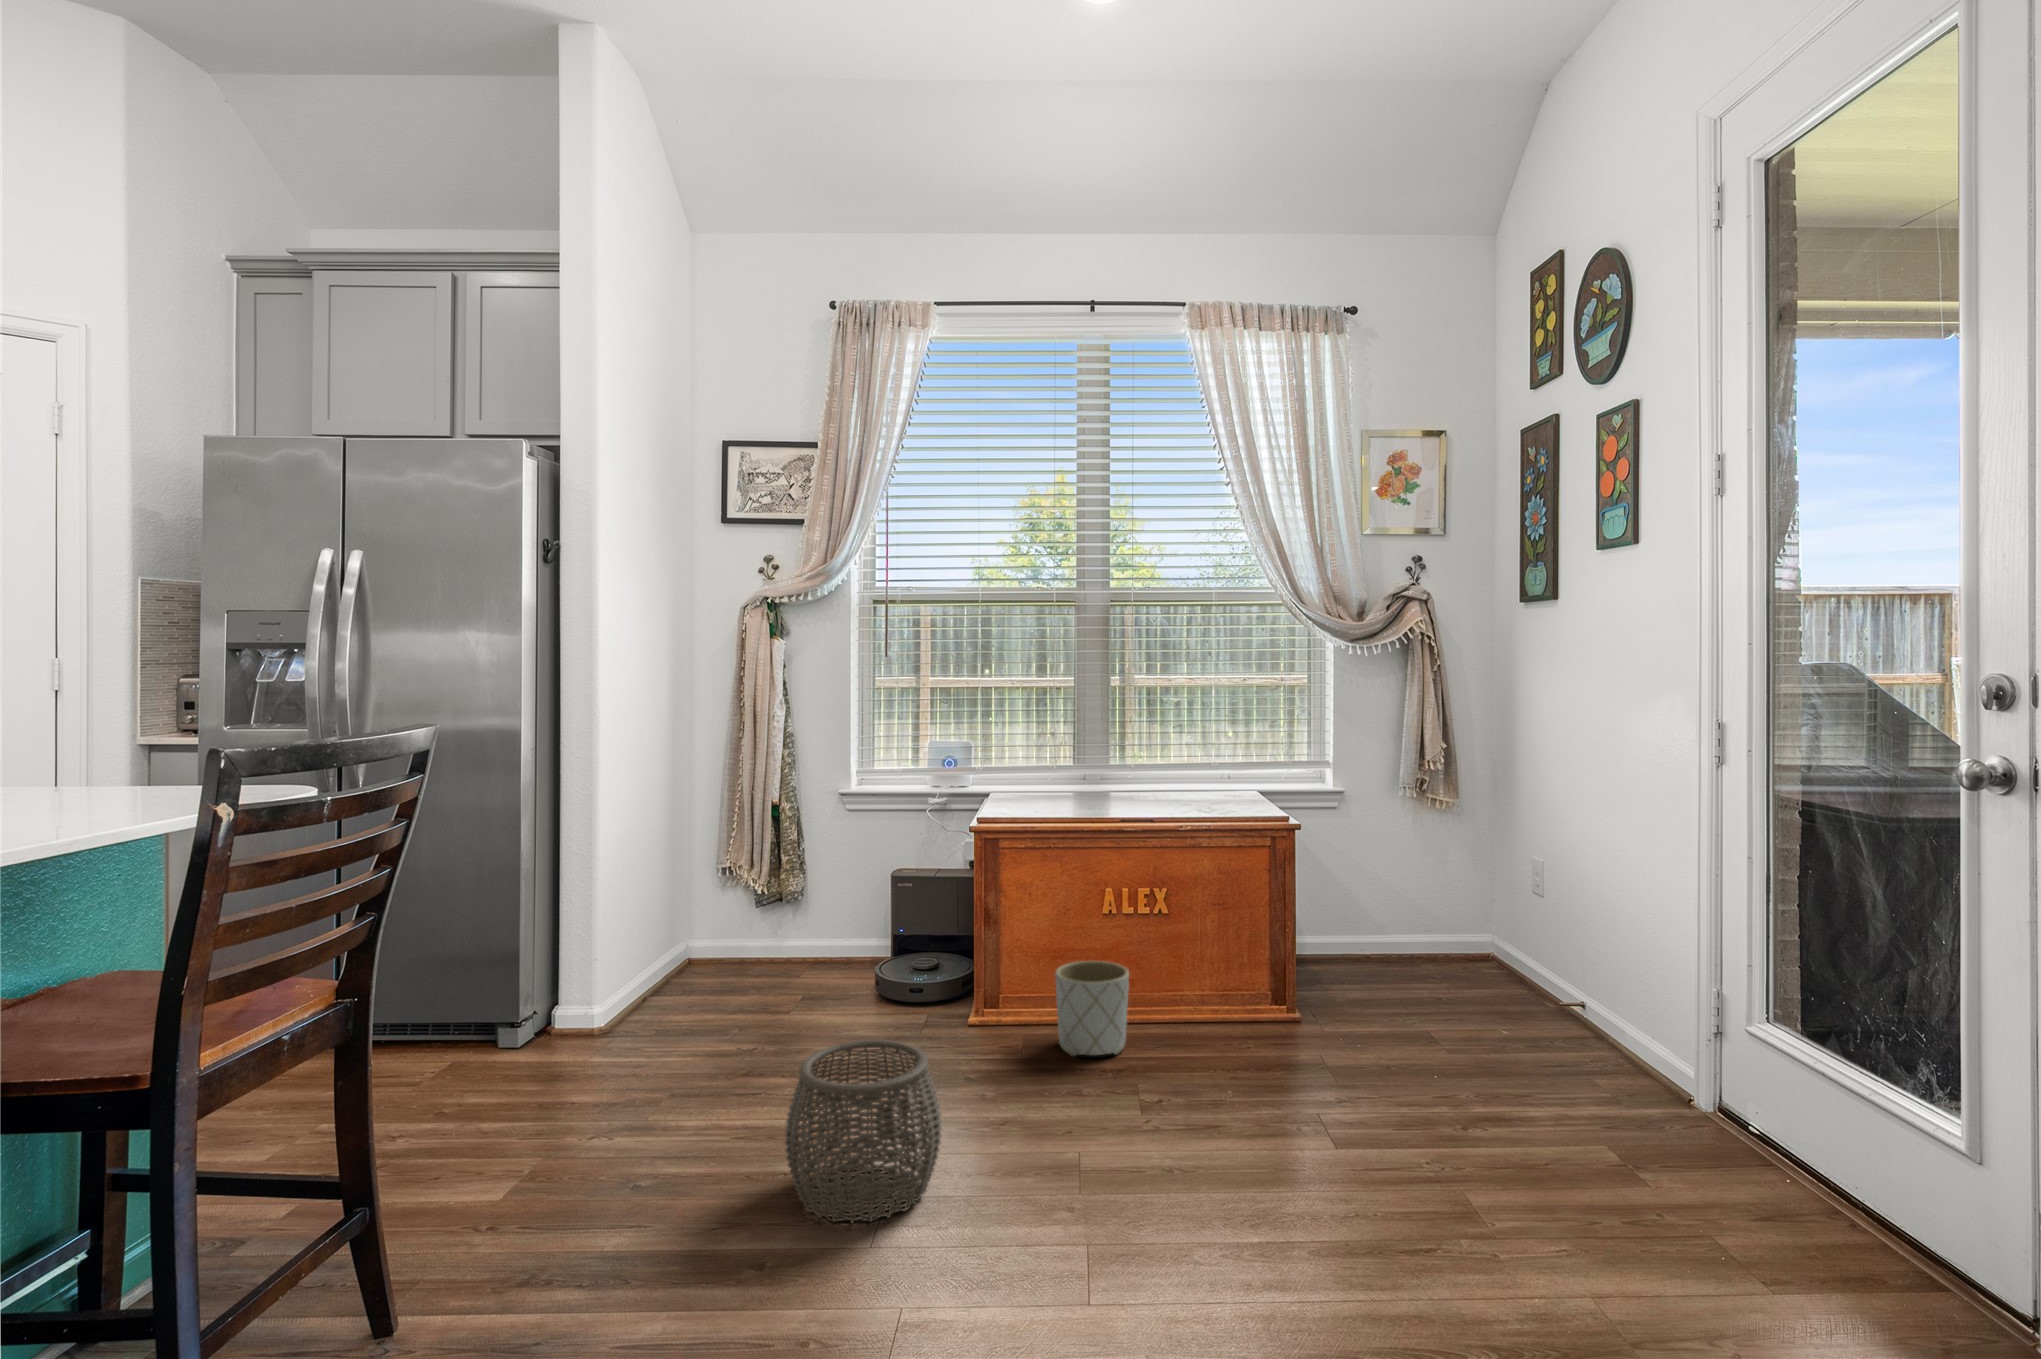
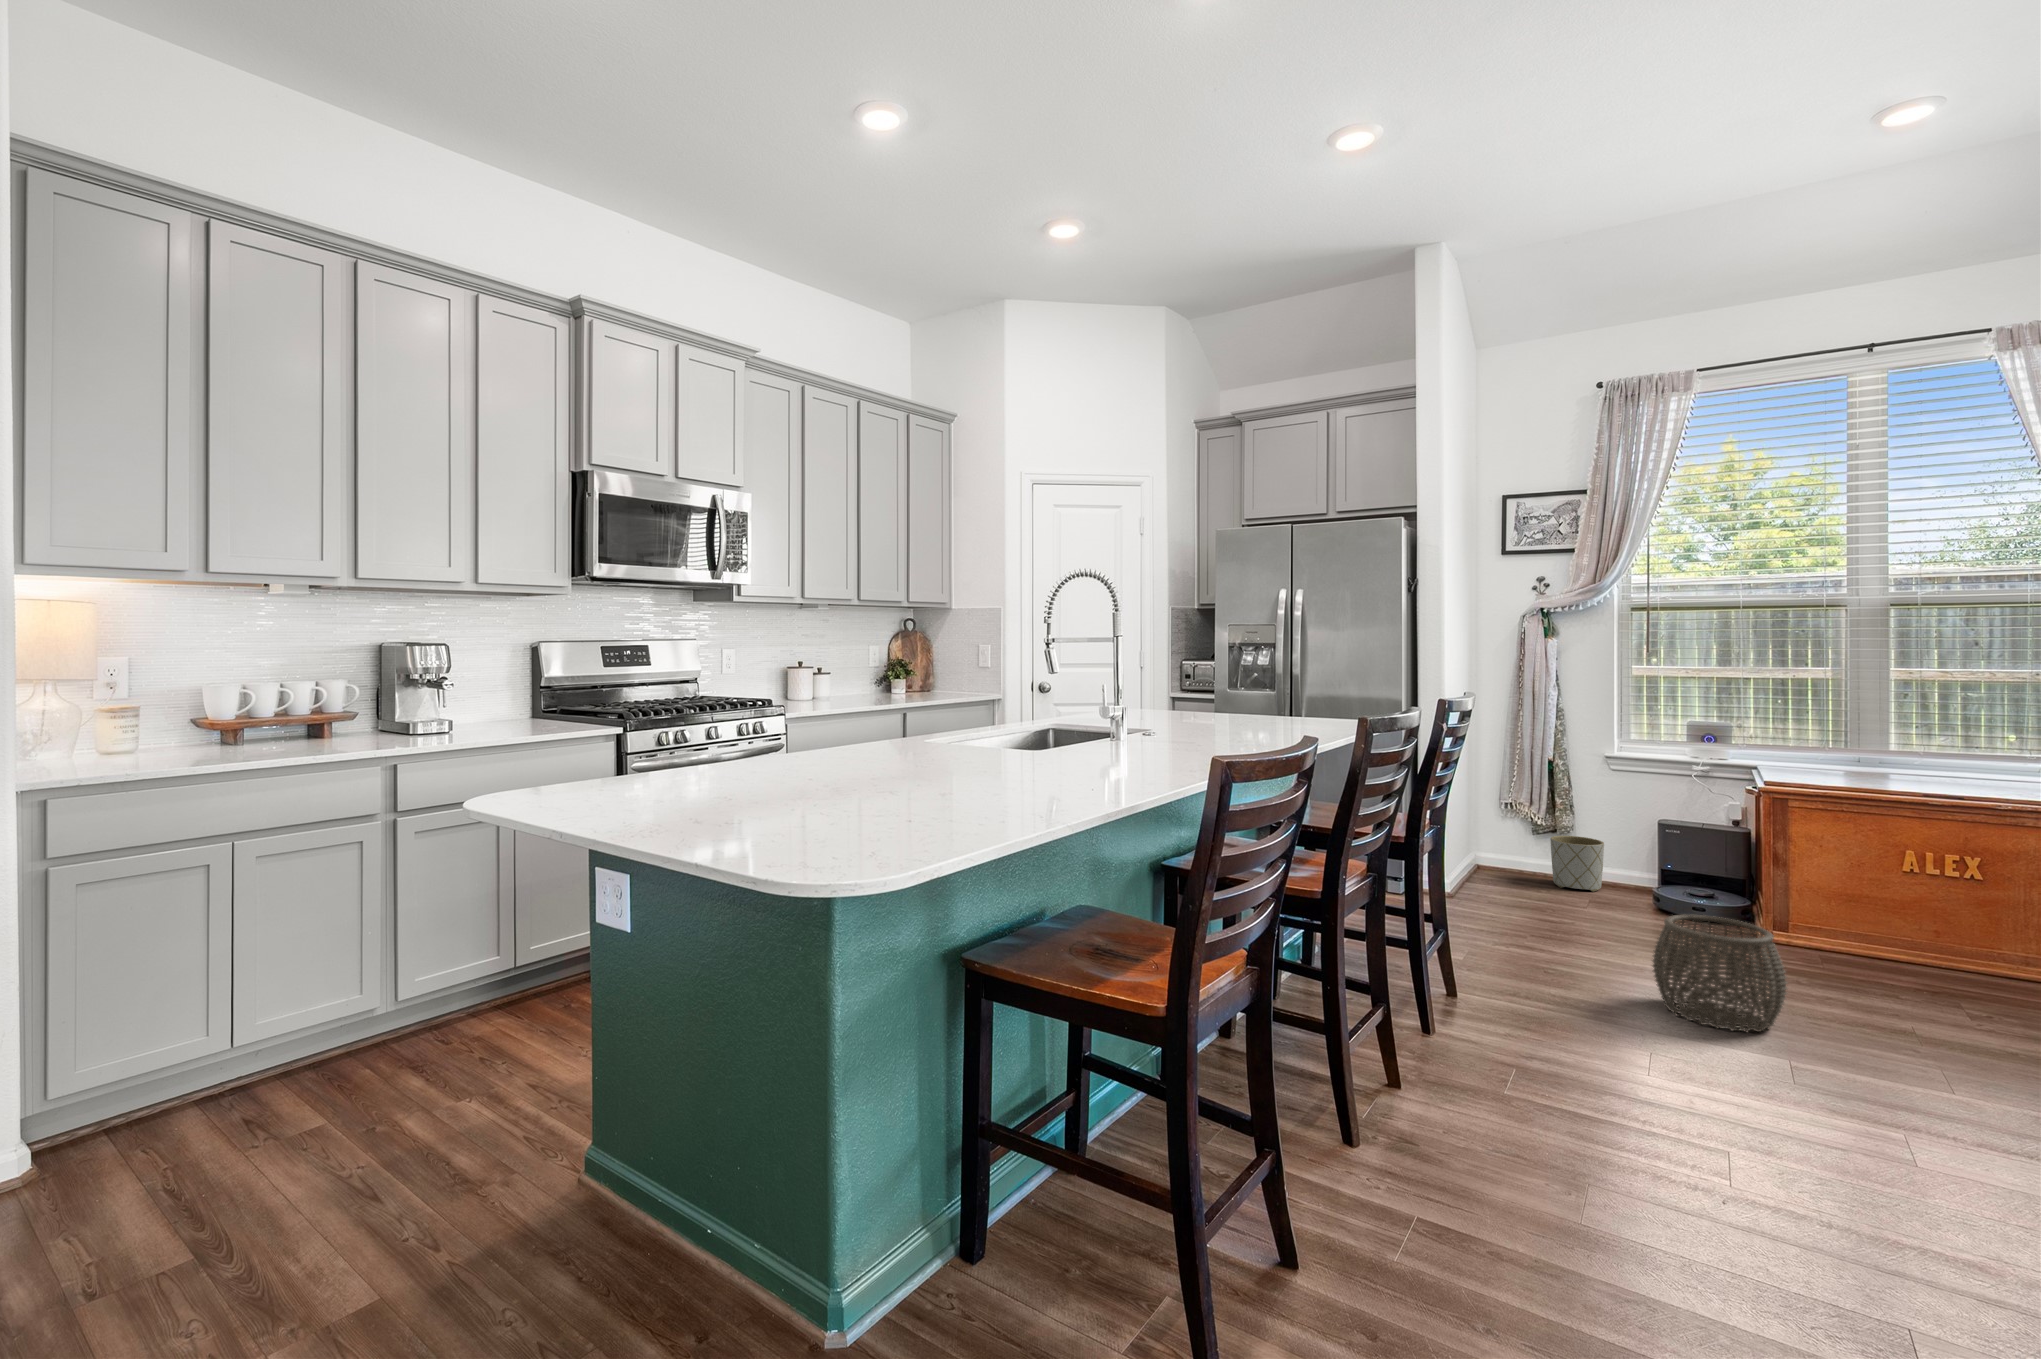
planter: present [1055,961,1129,1057] -> present [1550,836,1604,892]

